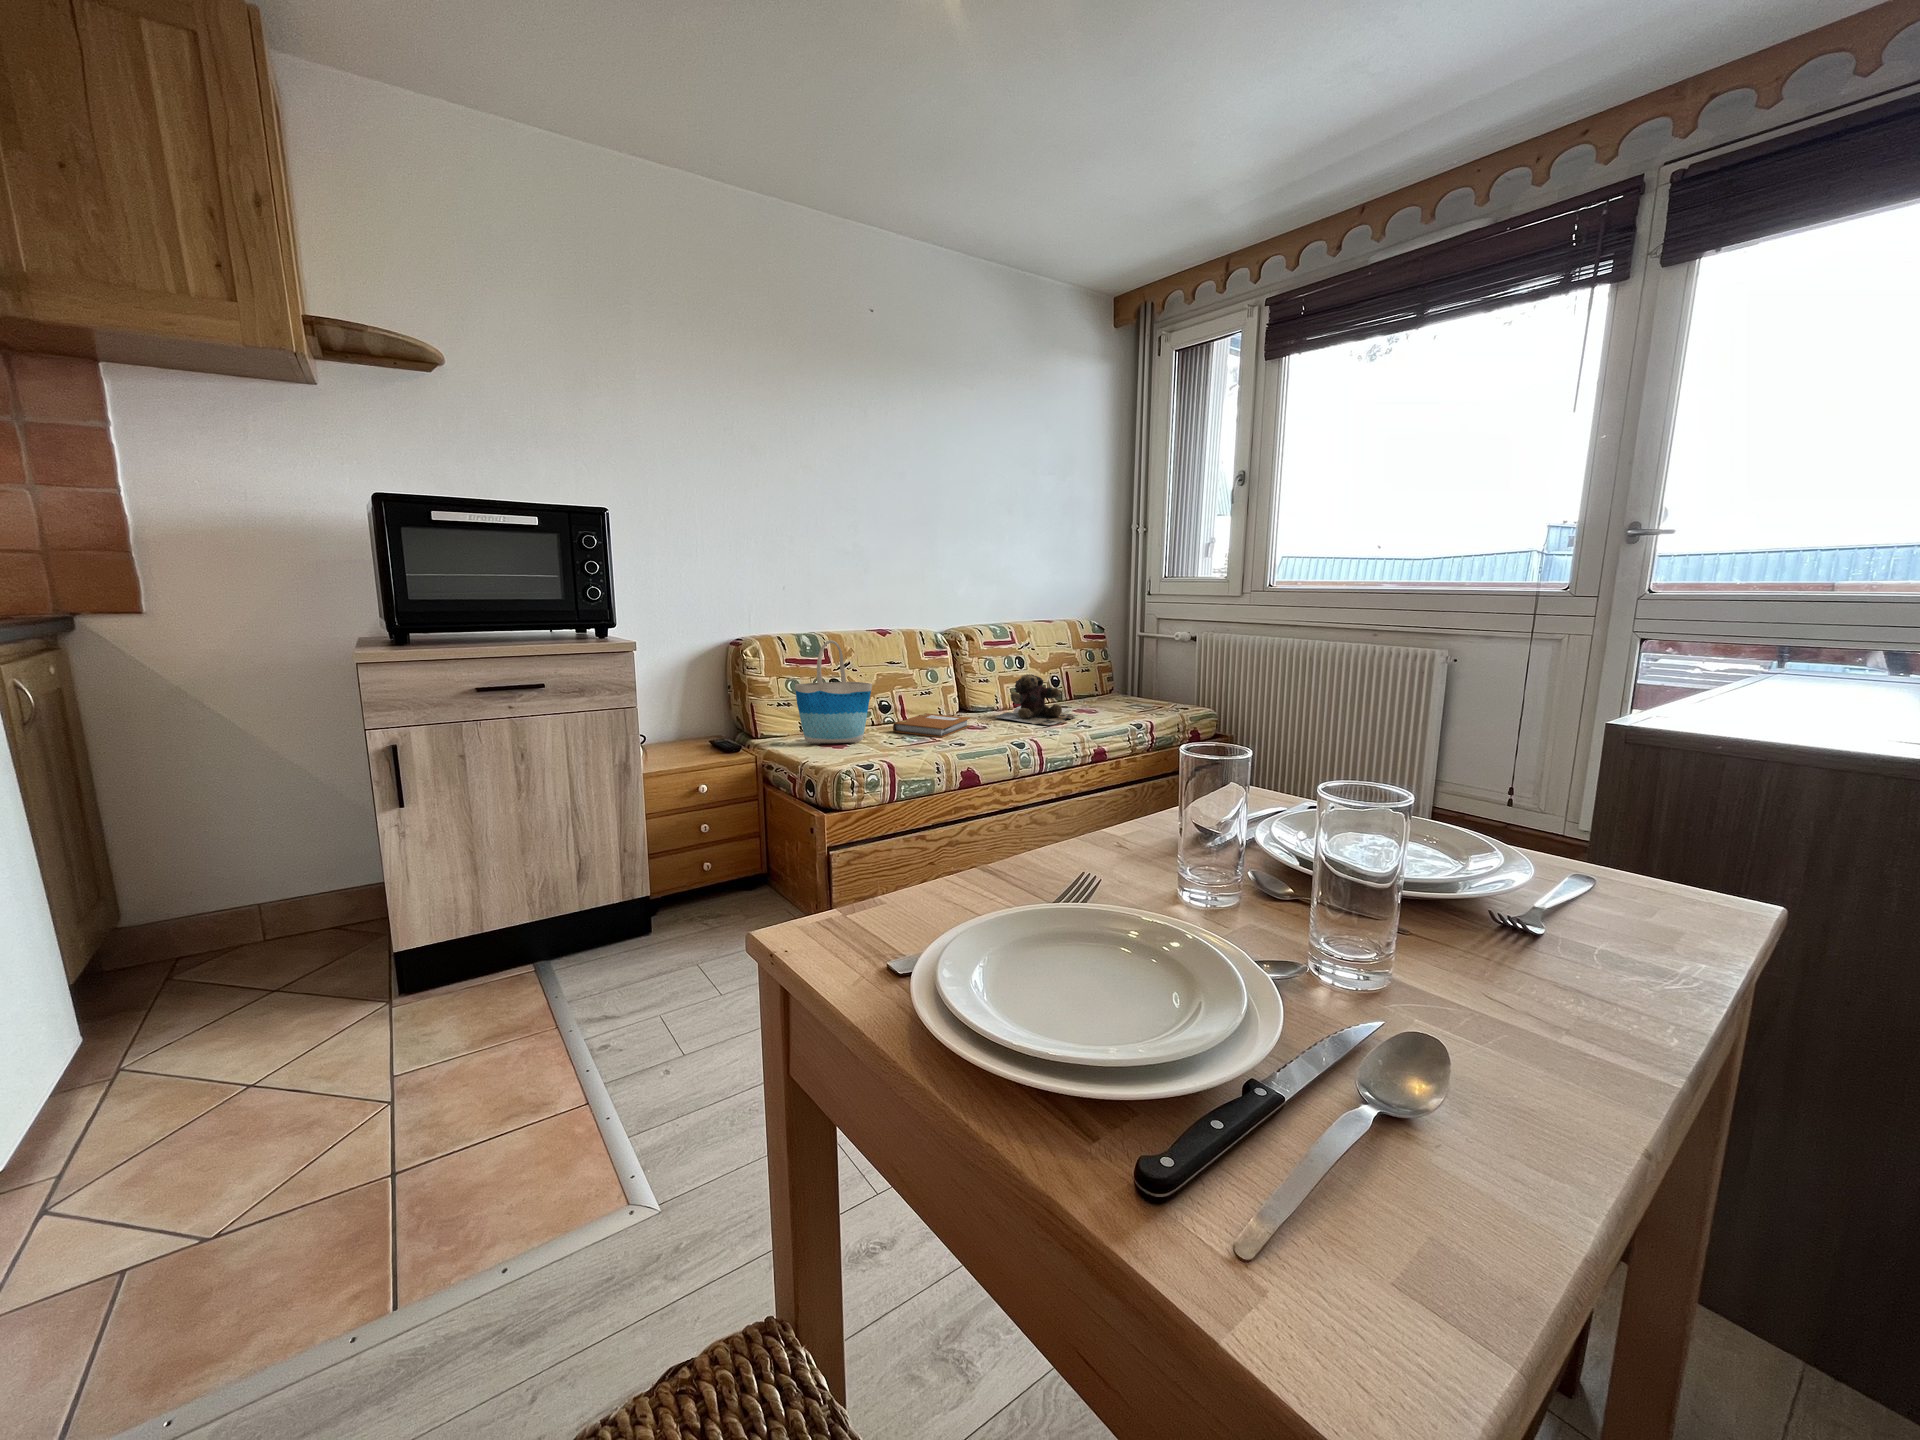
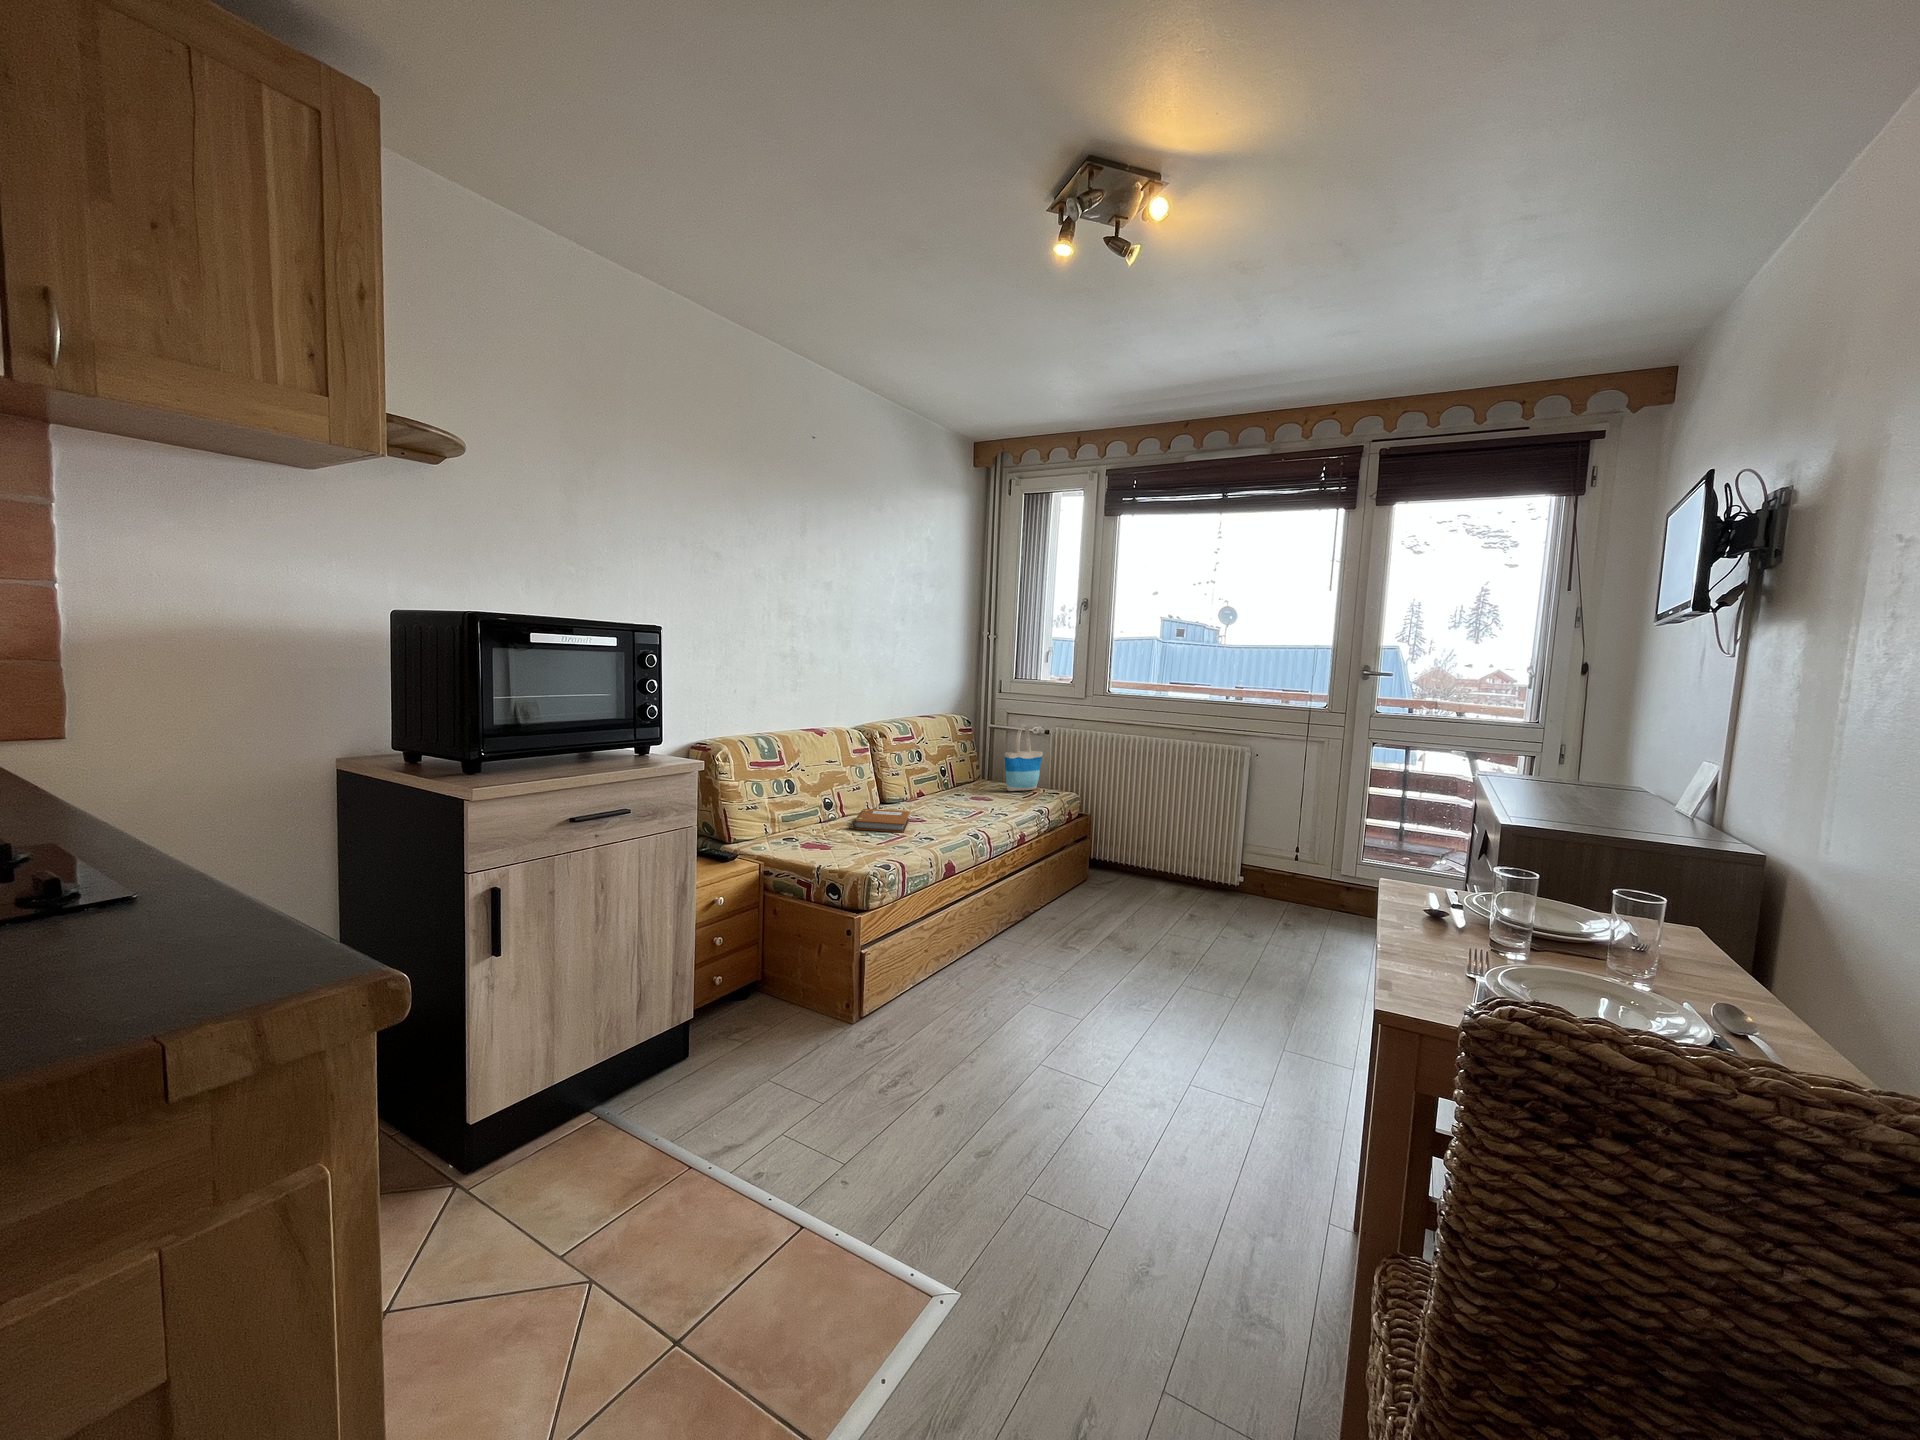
tote bag: present [795,640,872,743] -> present [1005,725,1043,791]
teddy bear: present [996,674,1077,725] -> none [918,768,983,815]

